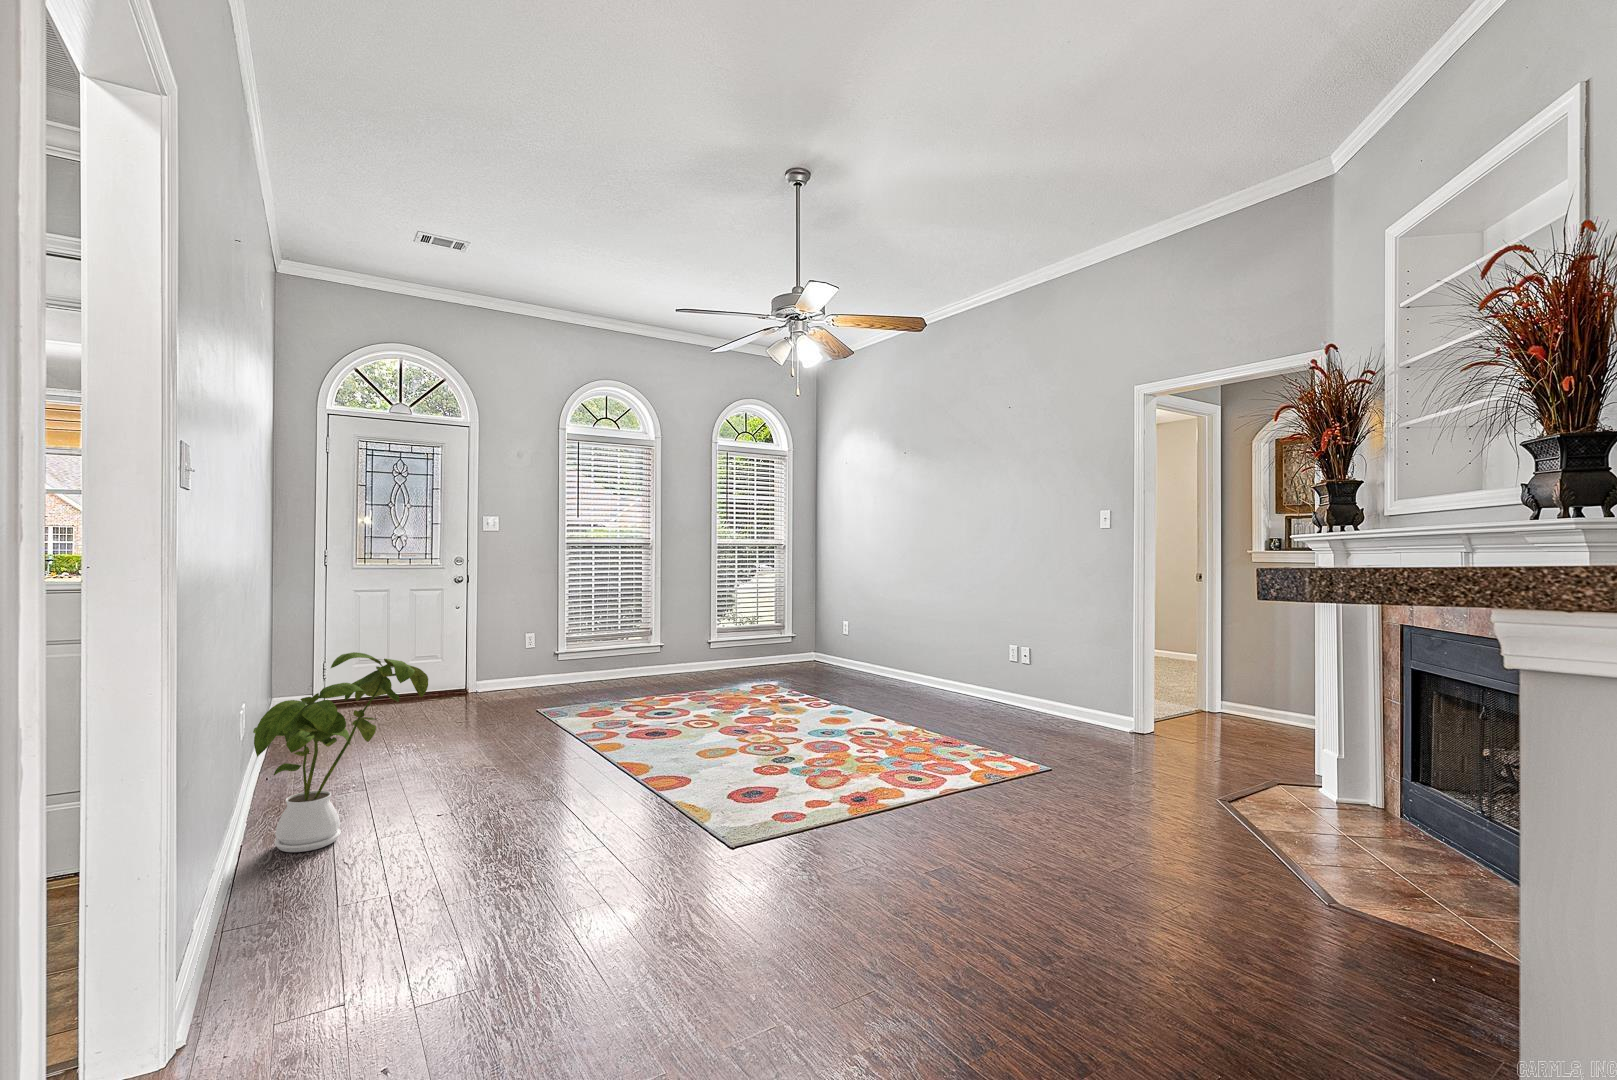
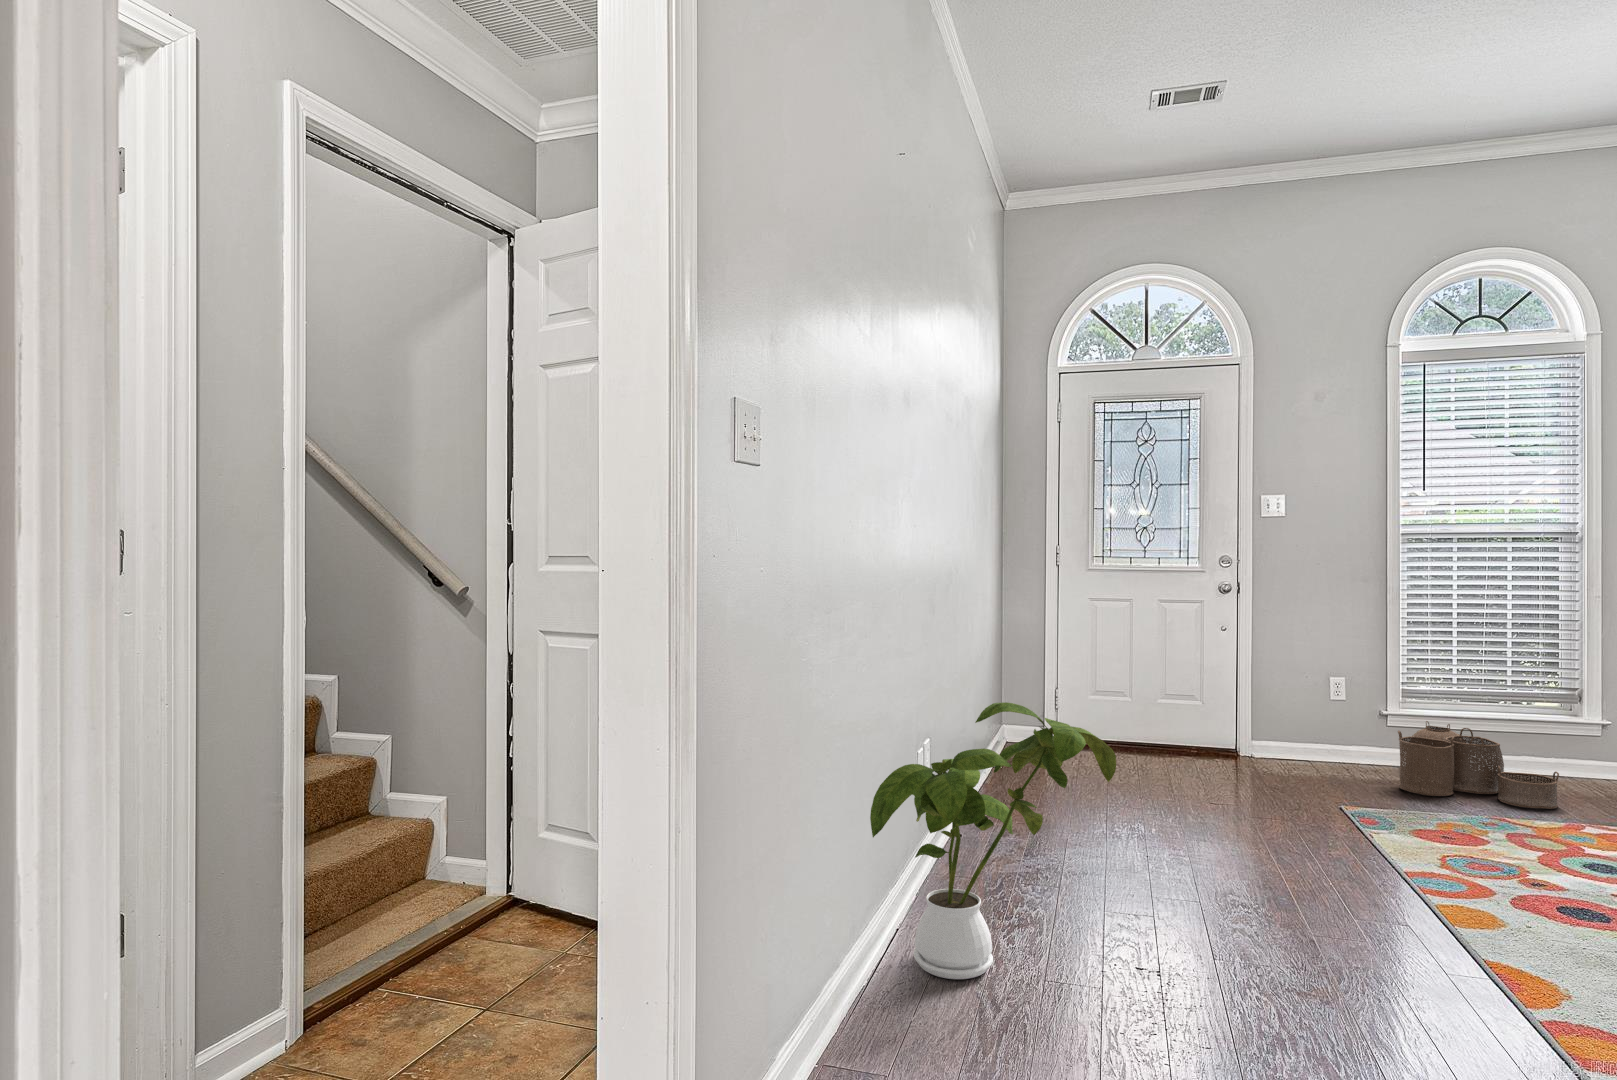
woven basket: none [565,656,643,697] -> present [1398,721,1559,809]

